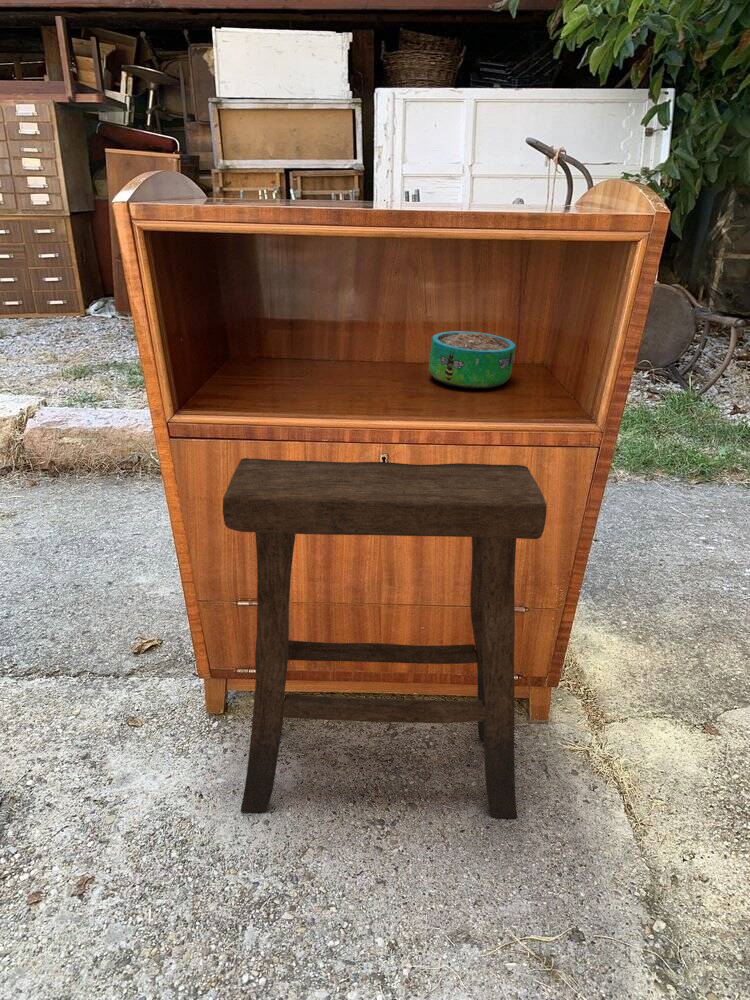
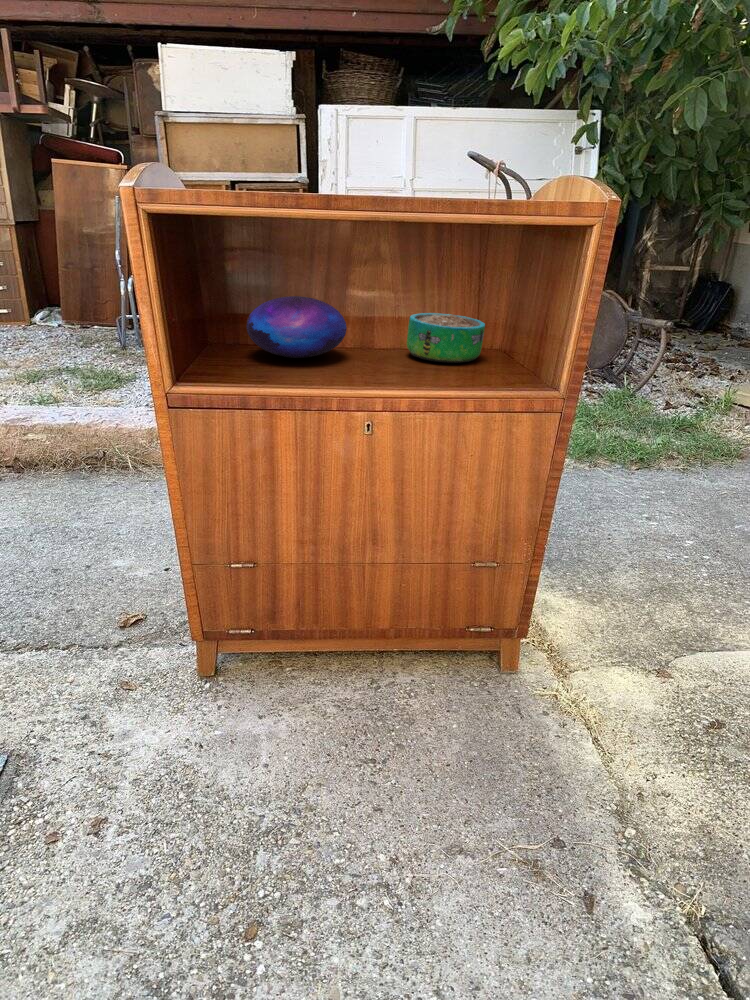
decorative orb: none [254,317,362,383] -> present [246,296,347,358]
stool: present [223,458,547,818] -> none [232,421,525,757]

